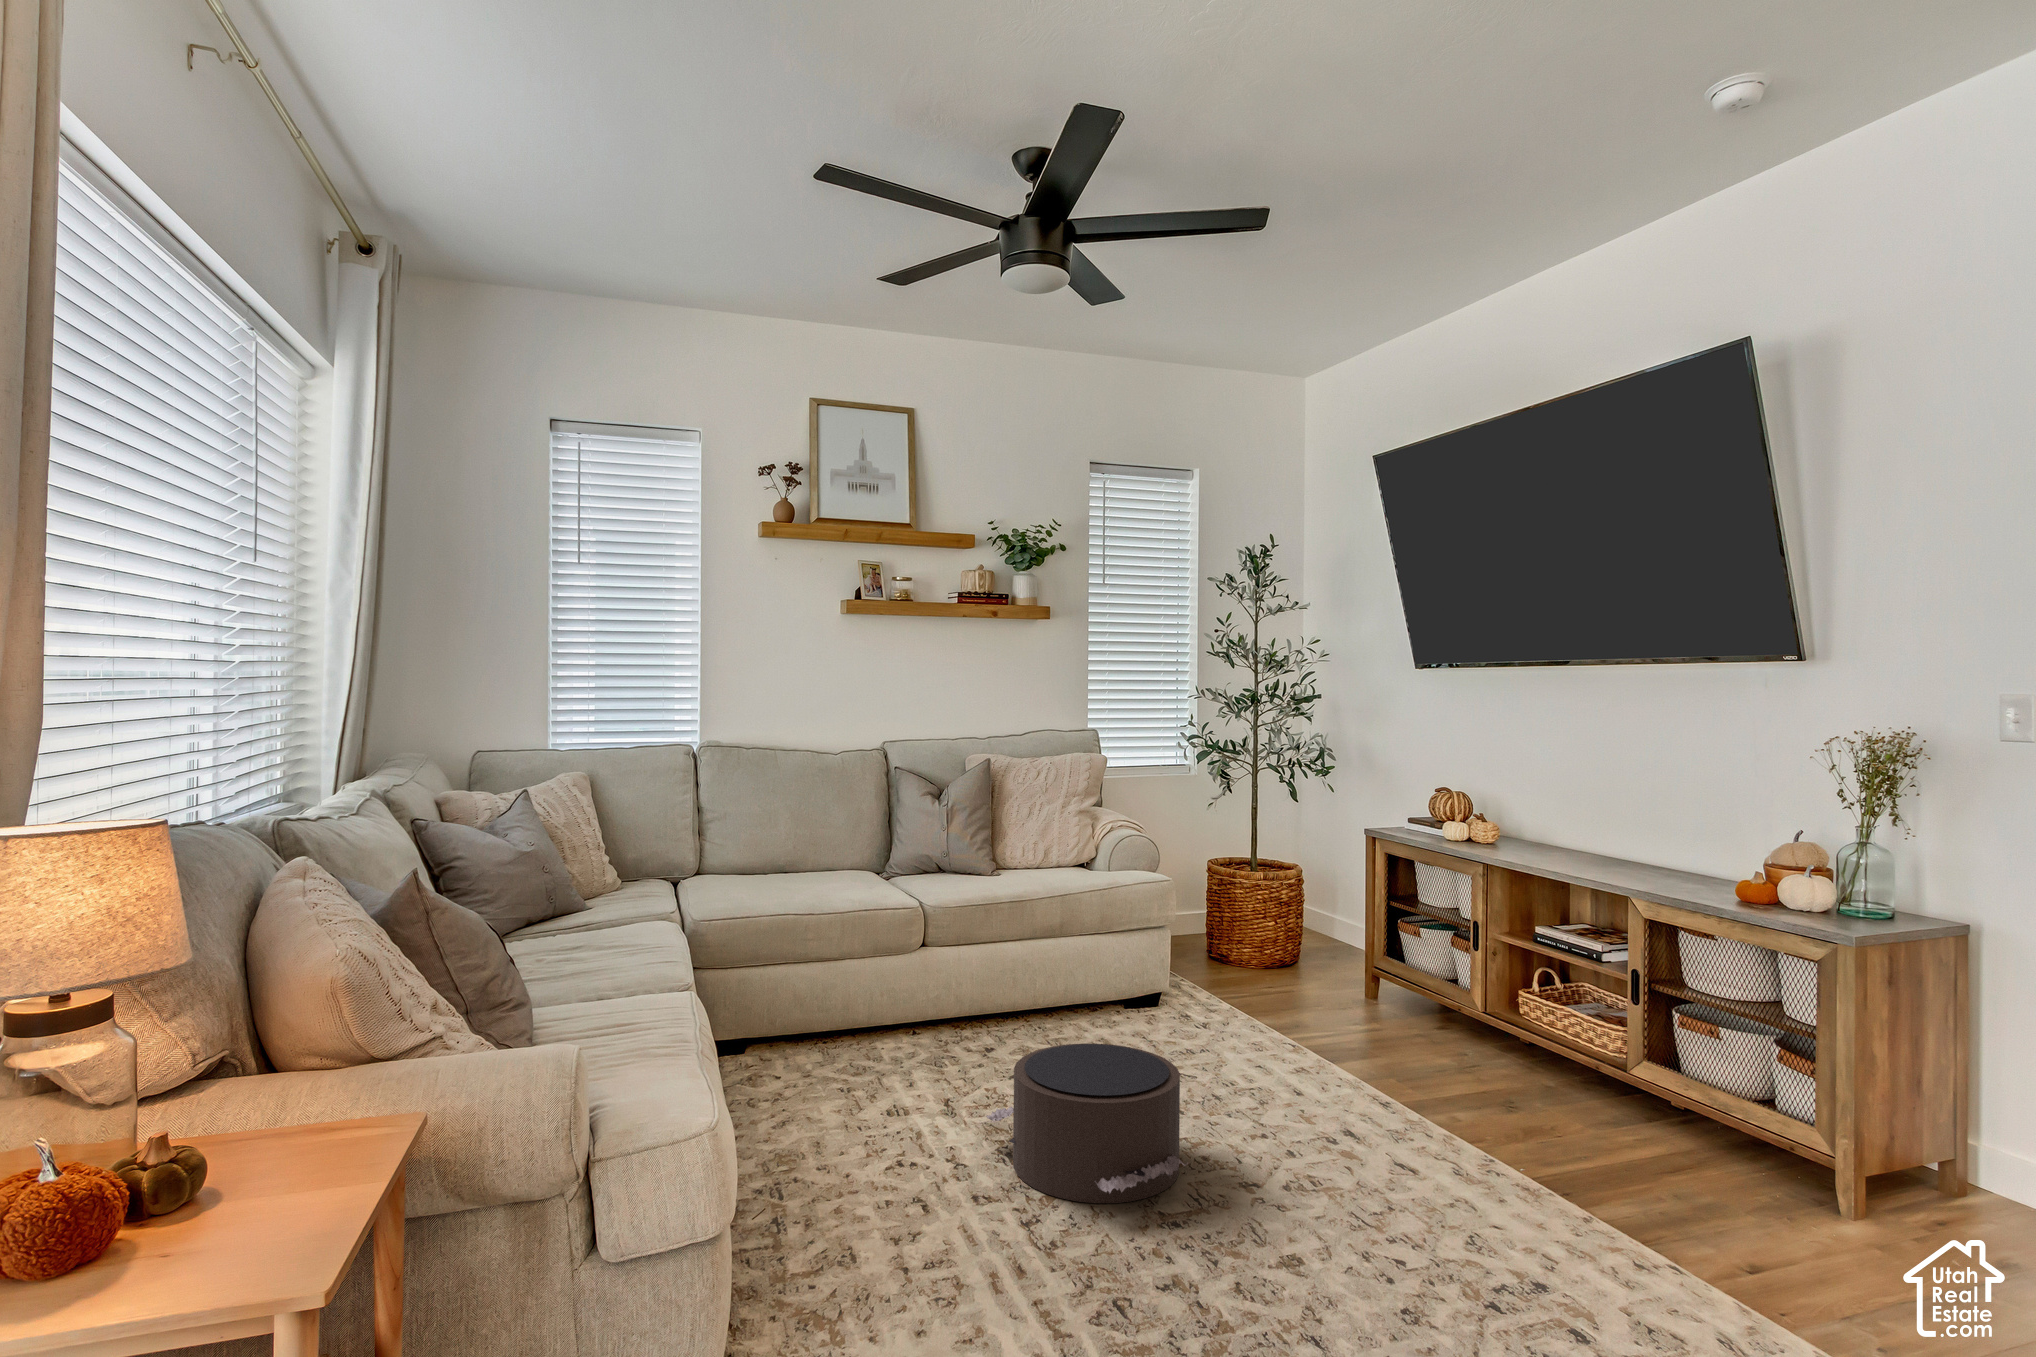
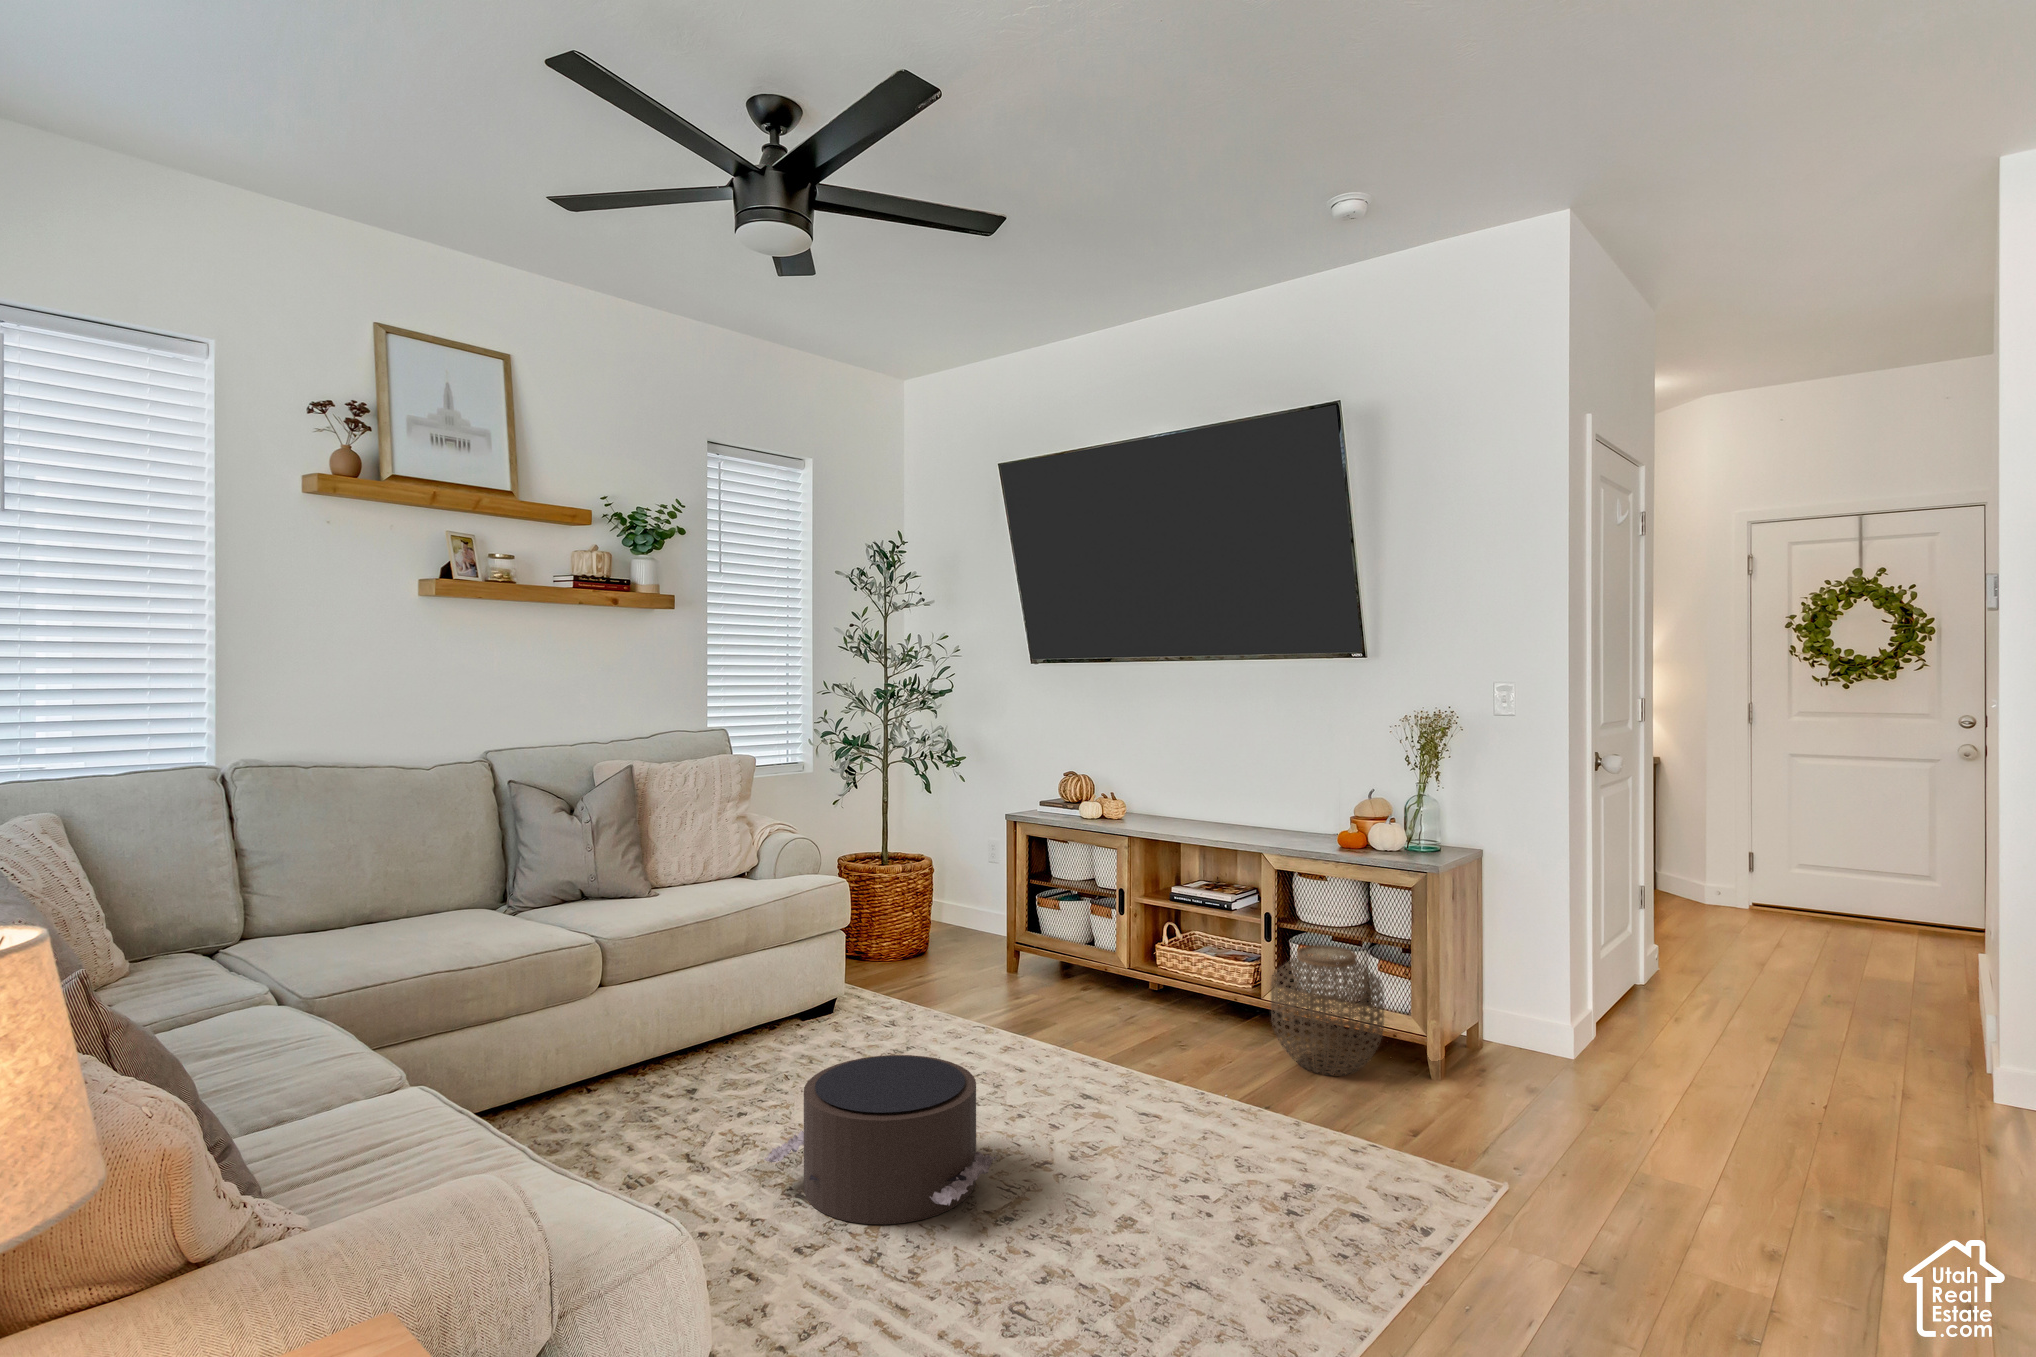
woven basket: none [1610,1014,1768,1182] -> present [1271,945,1384,1076]

